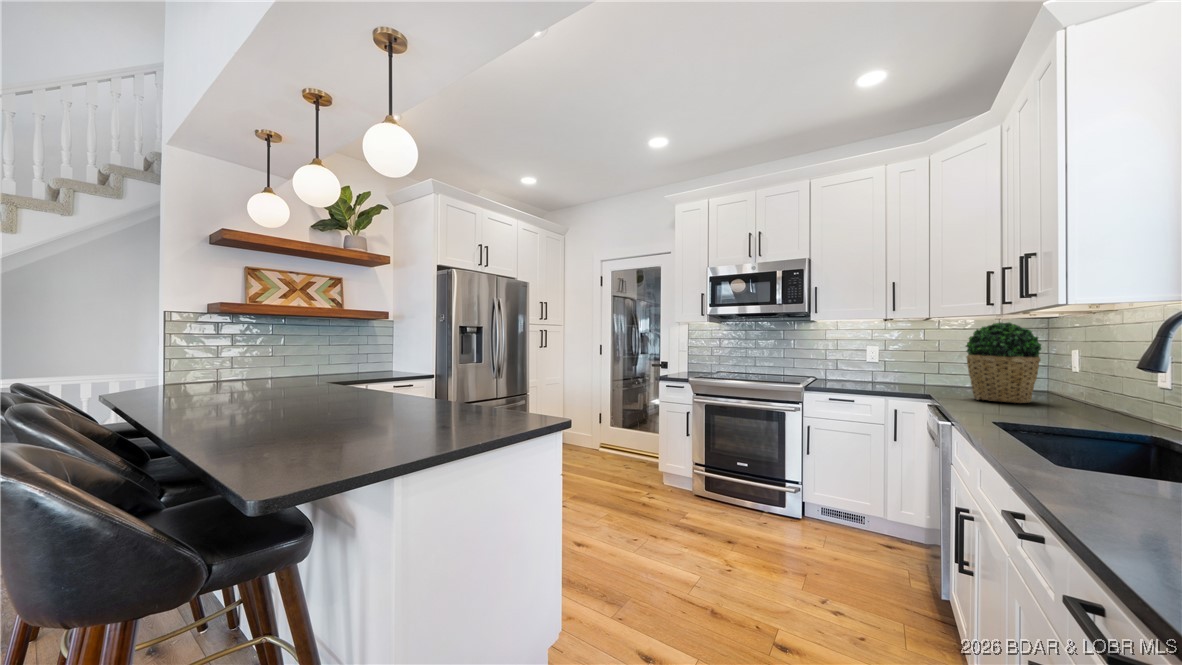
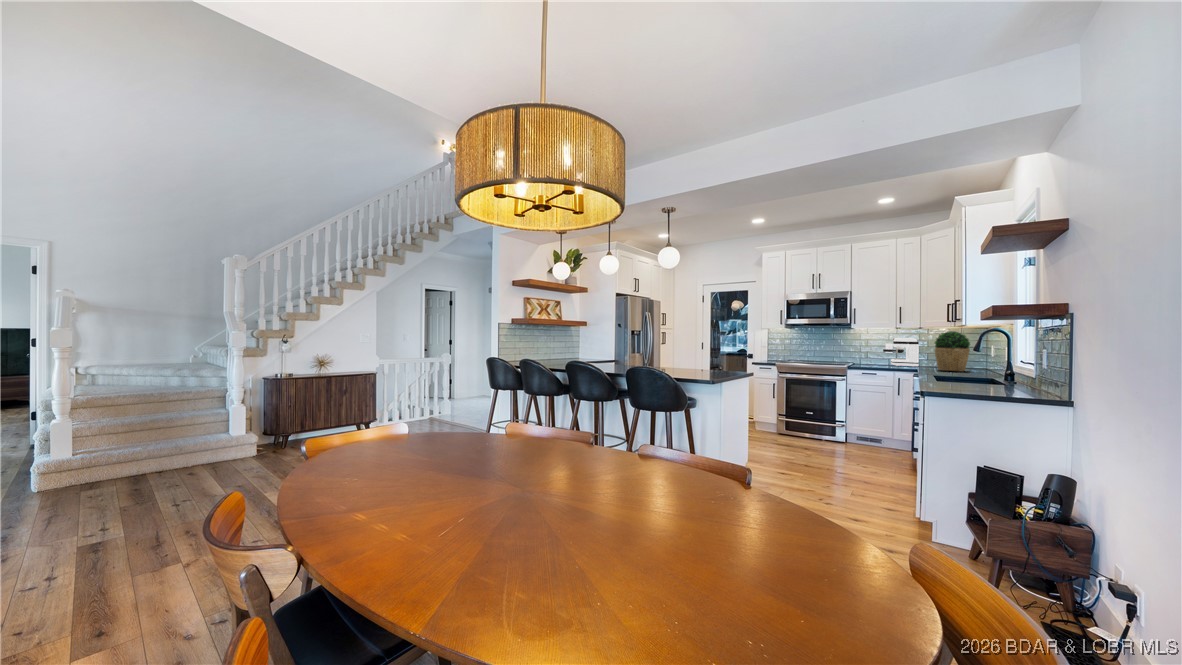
coffee maker: none [862,337,923,386] -> present [883,338,919,367]

